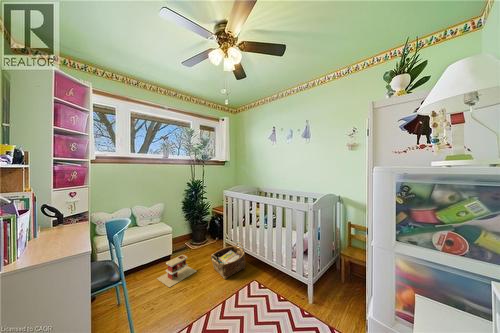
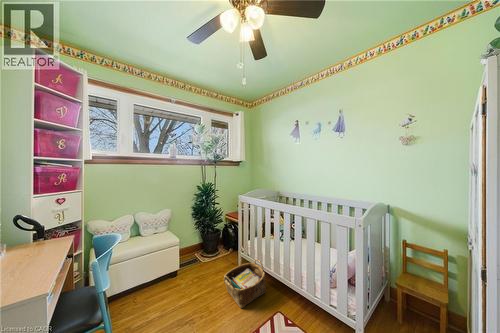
toy house: present [157,255,197,287] -> none [159,273,207,317]

